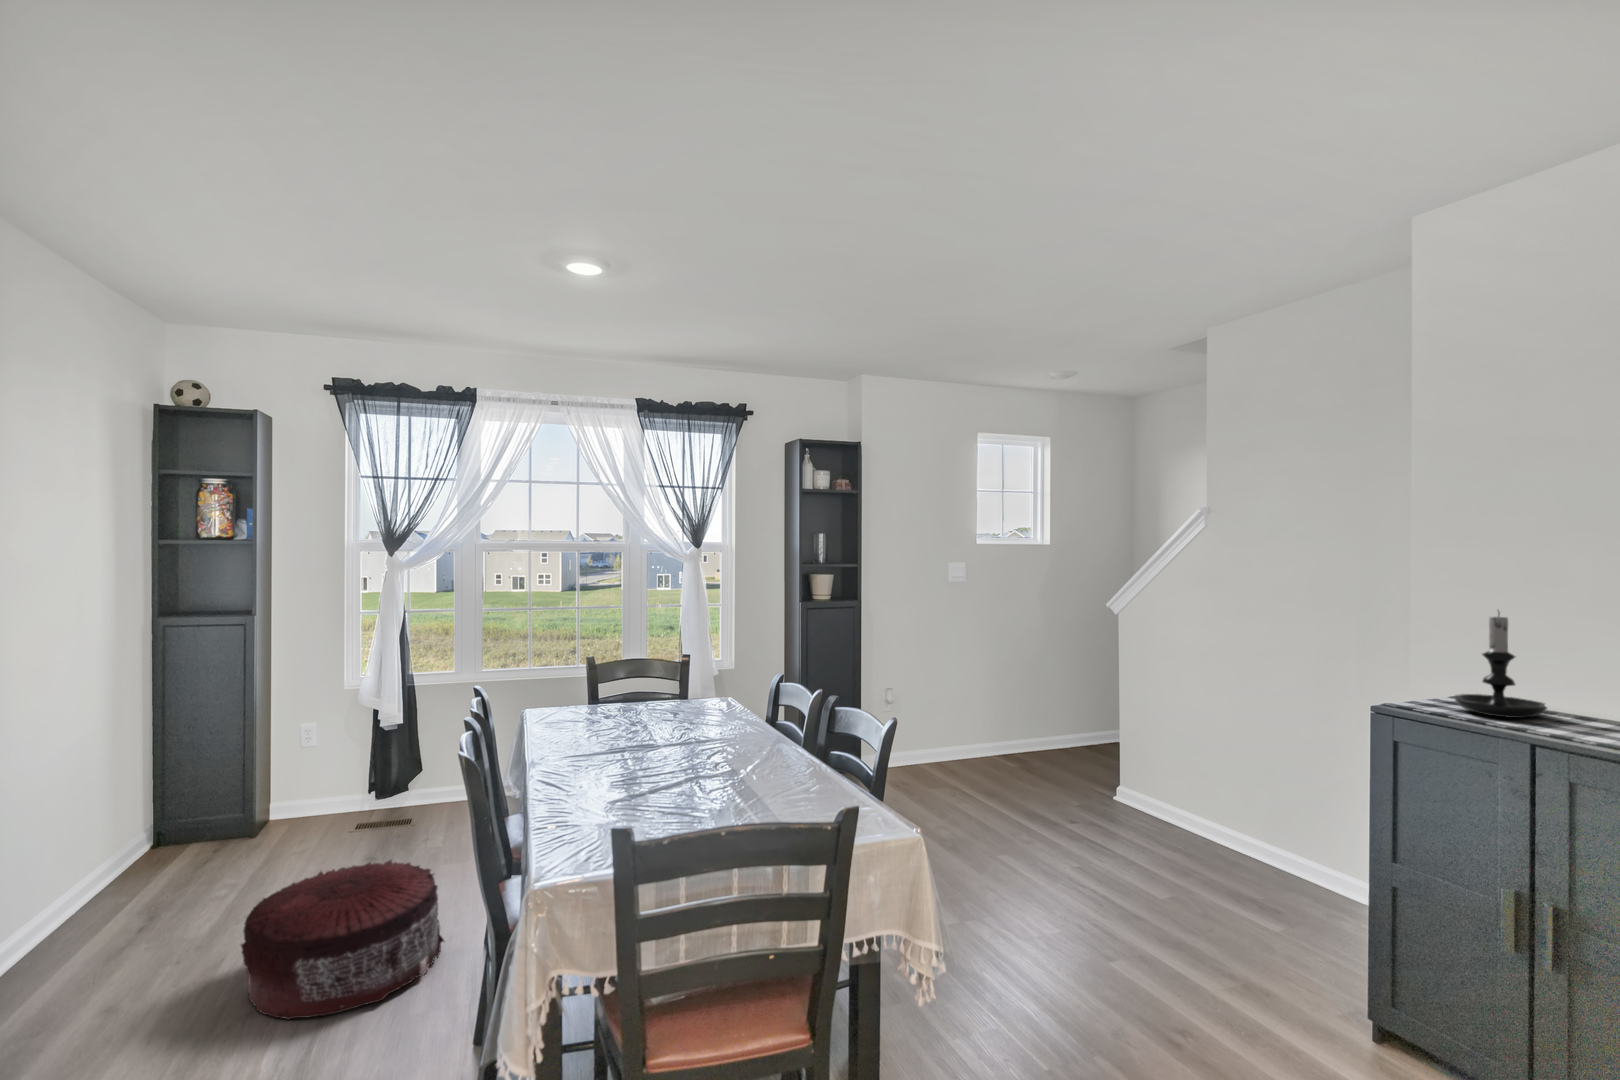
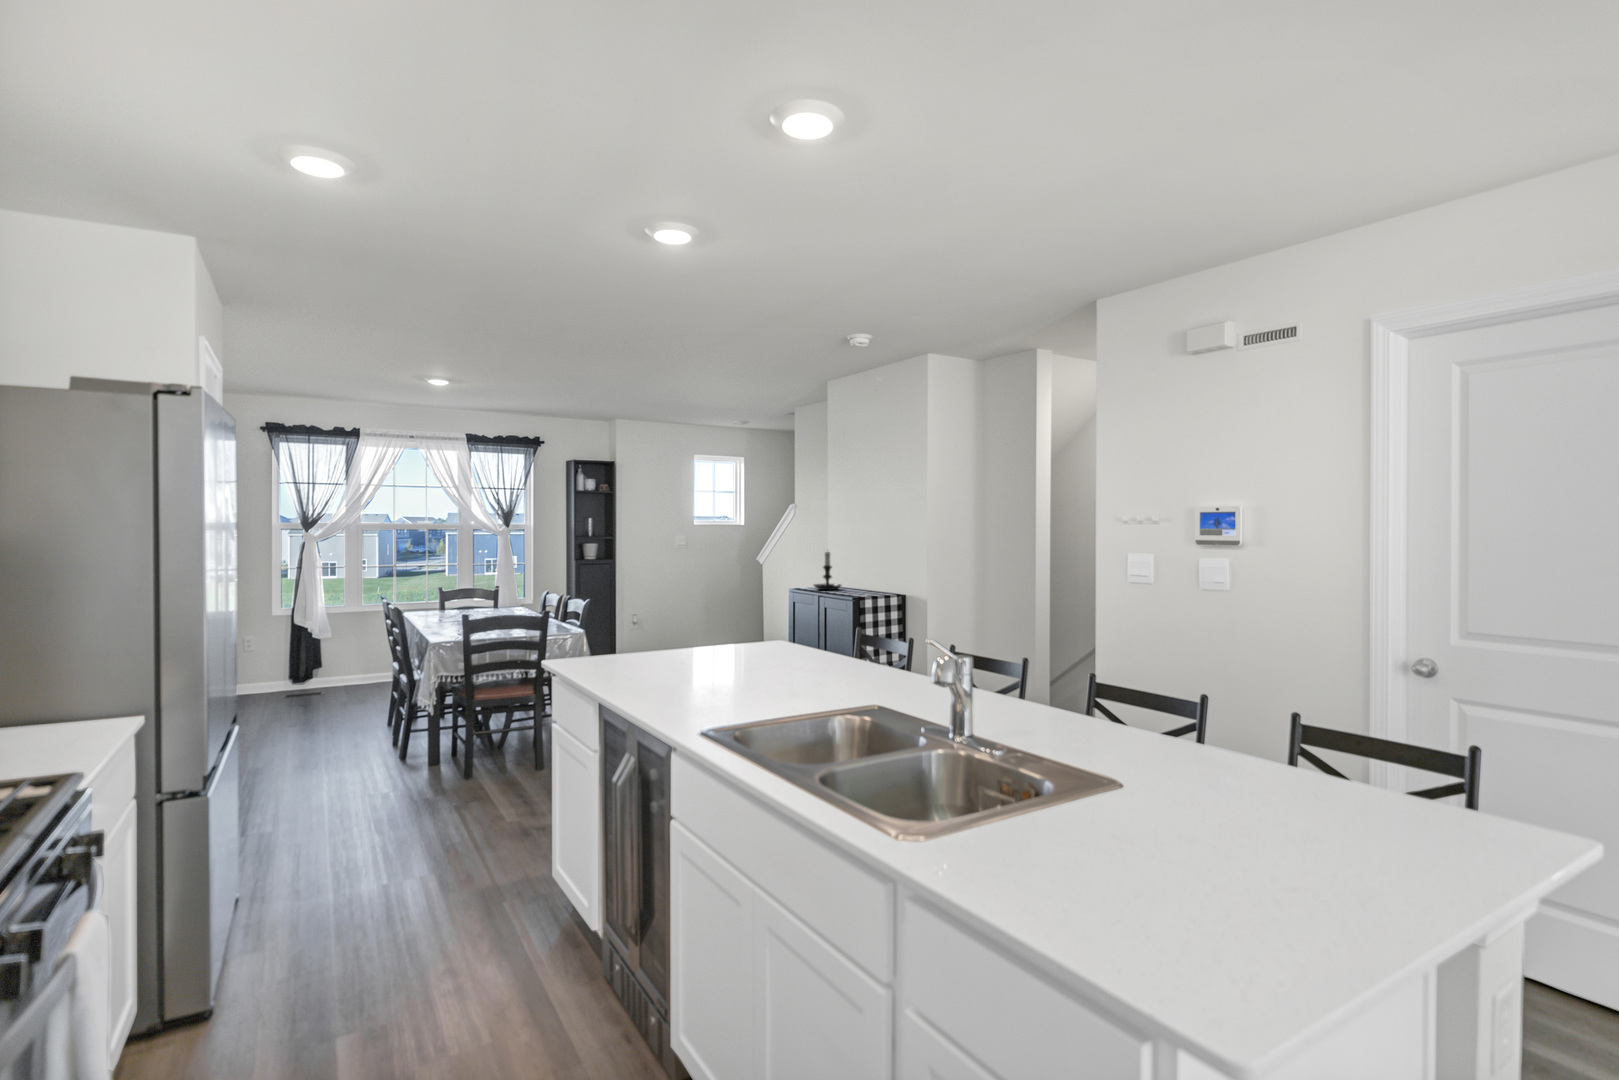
pouf: present [241,860,444,1019] -> none [271,684,369,740]

